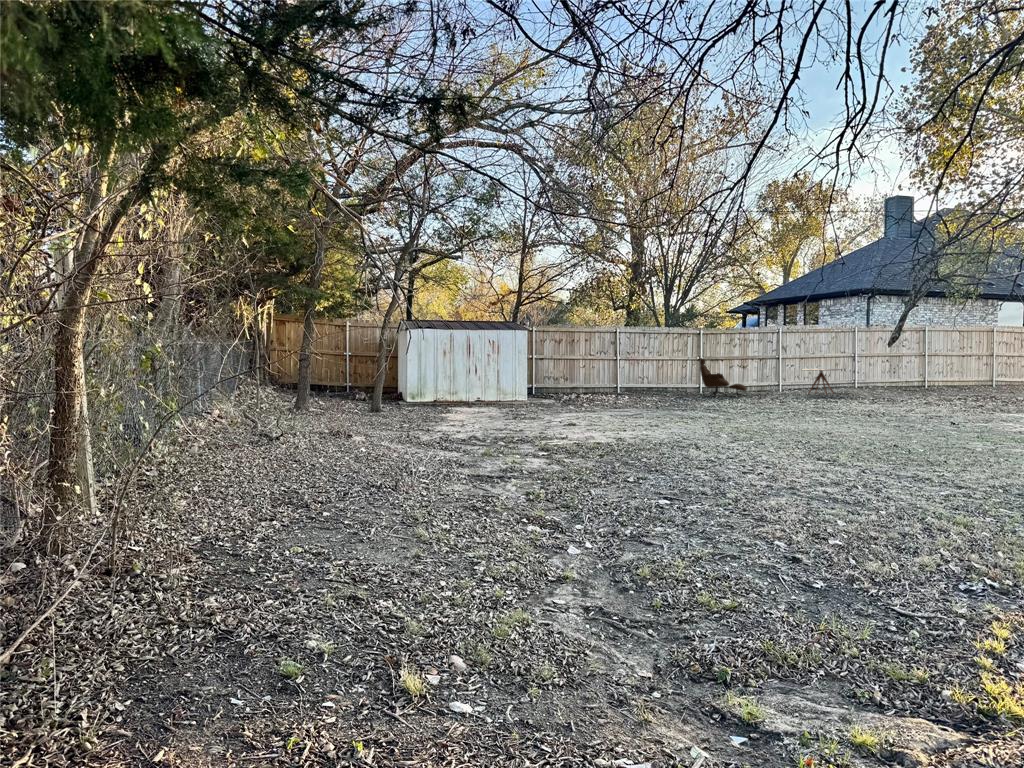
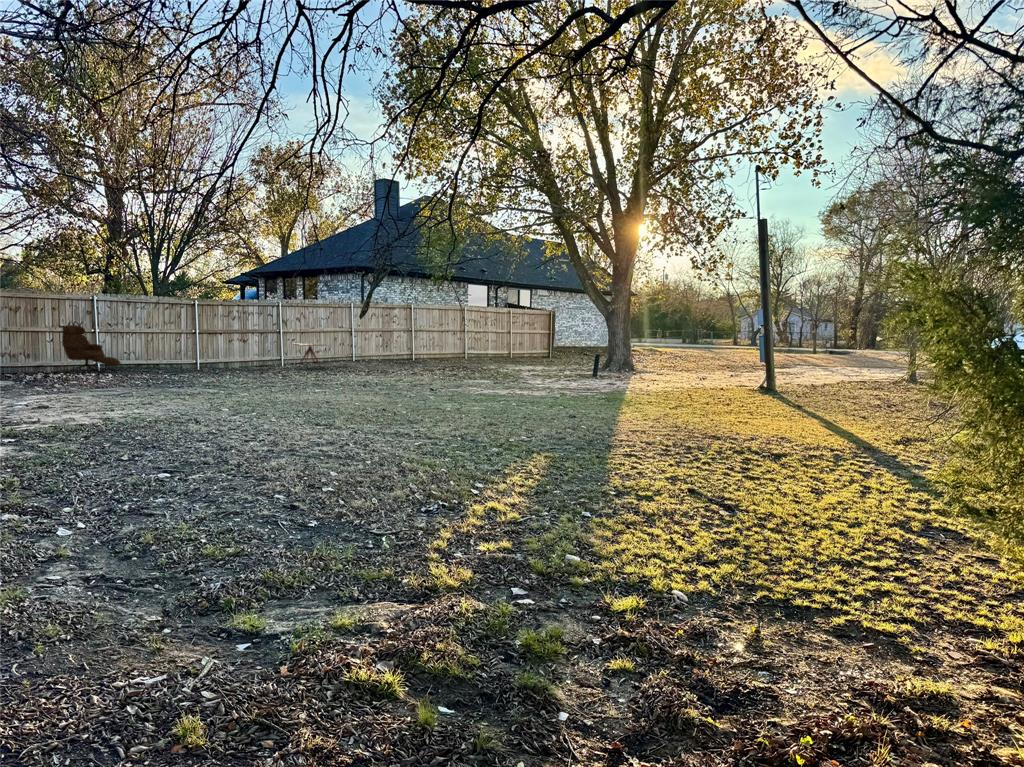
lounge chair: present [700,358,747,397] -> present [62,325,121,371]

